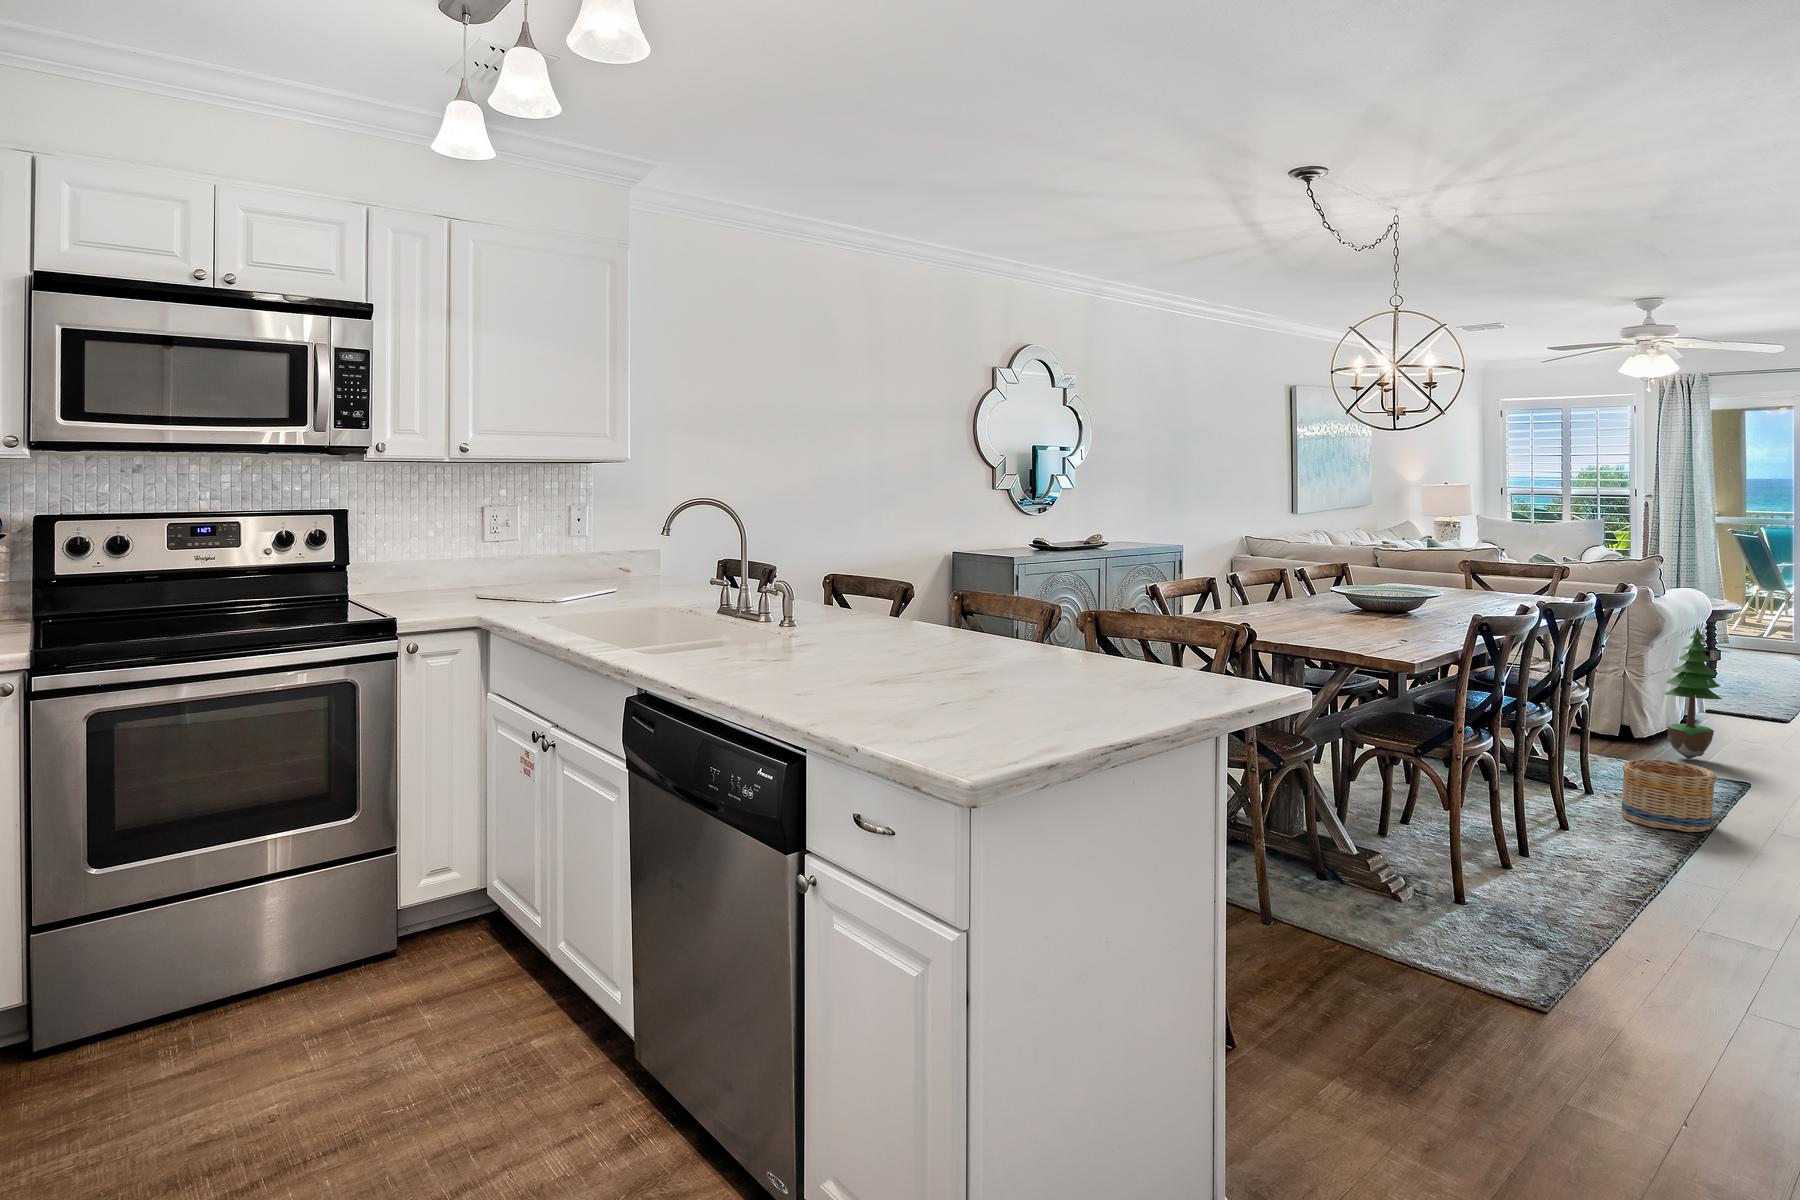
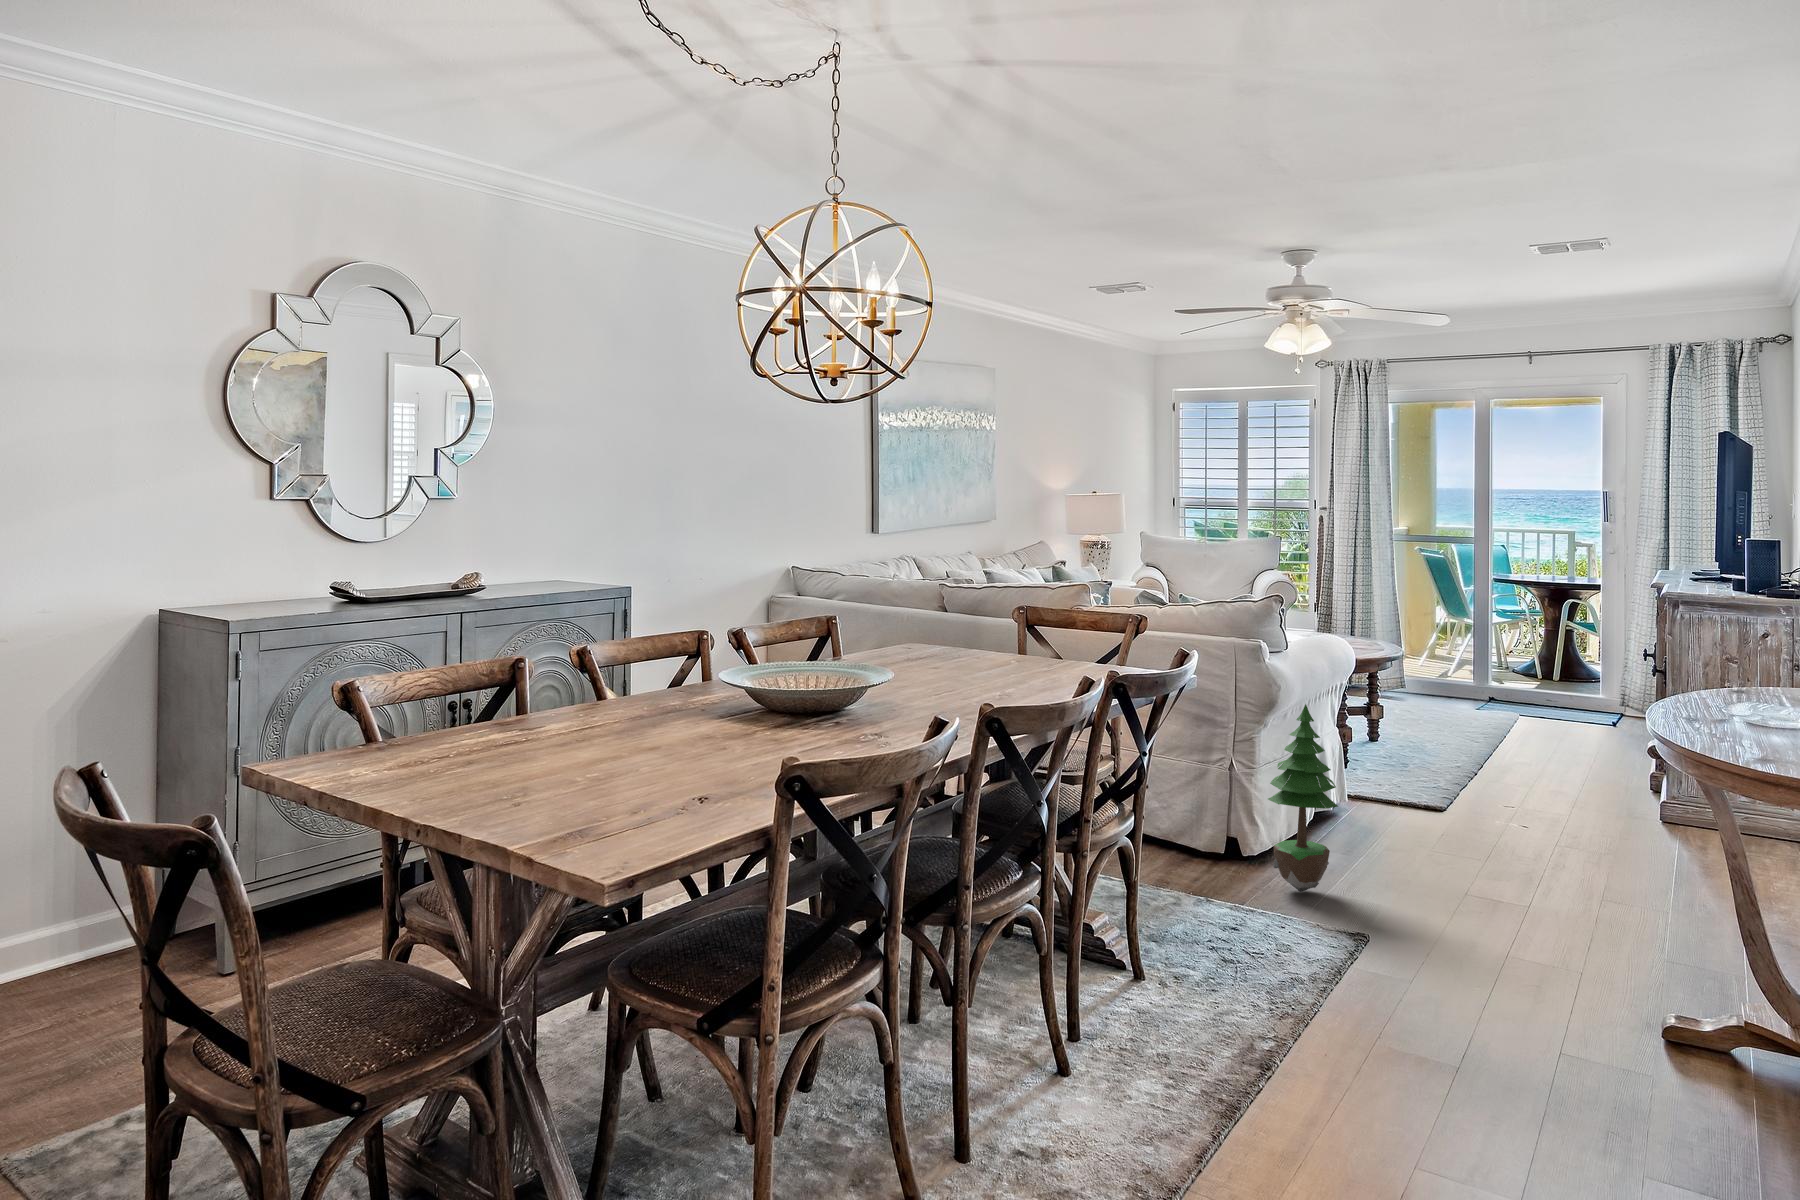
basket: present [1621,759,1716,832] -> none [1163,931,1288,1058]

